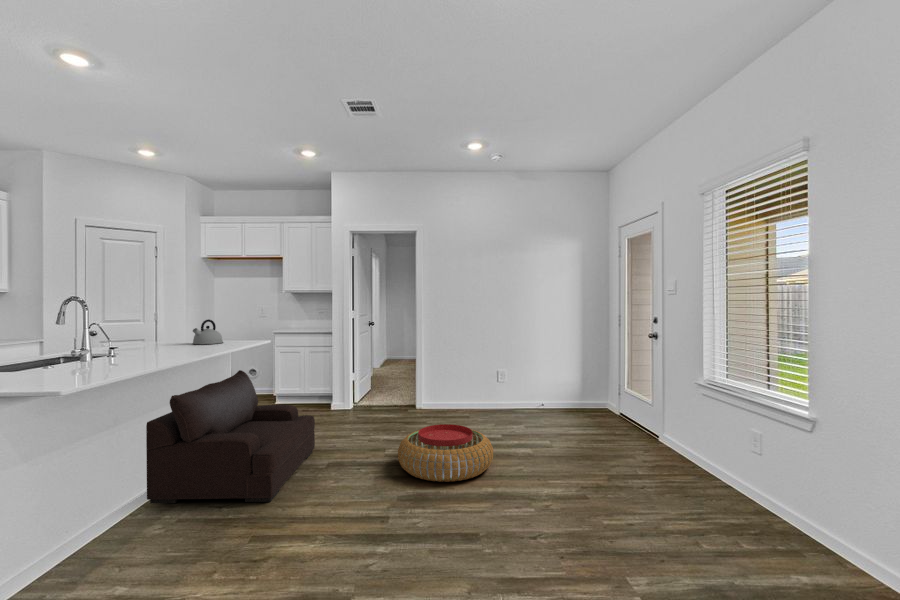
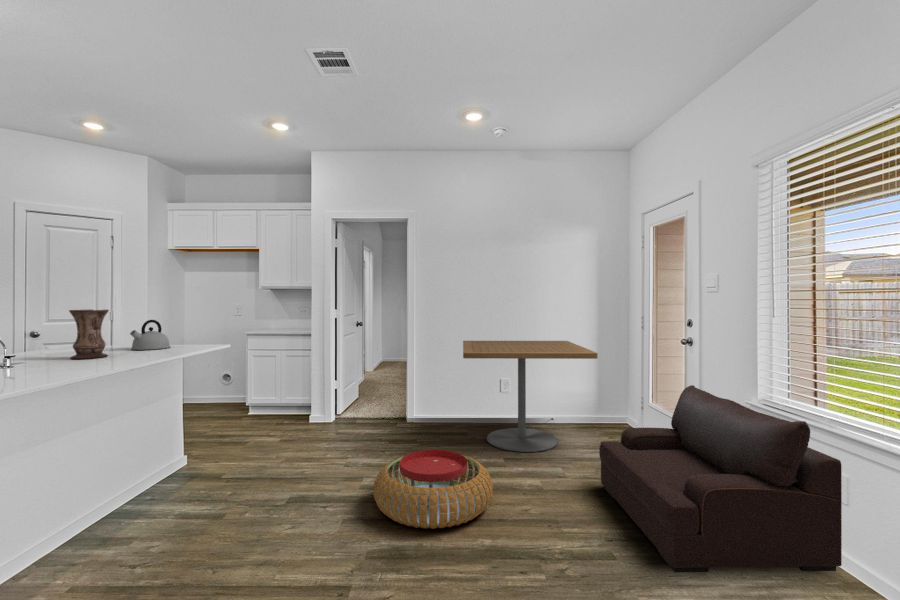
vase: none [152,311,181,351] -> present [69,310,109,359]
dining table: none [466,337,580,430] -> present [463,341,598,452]
armchair: present [146,370,315,504] -> present [599,385,842,572]

